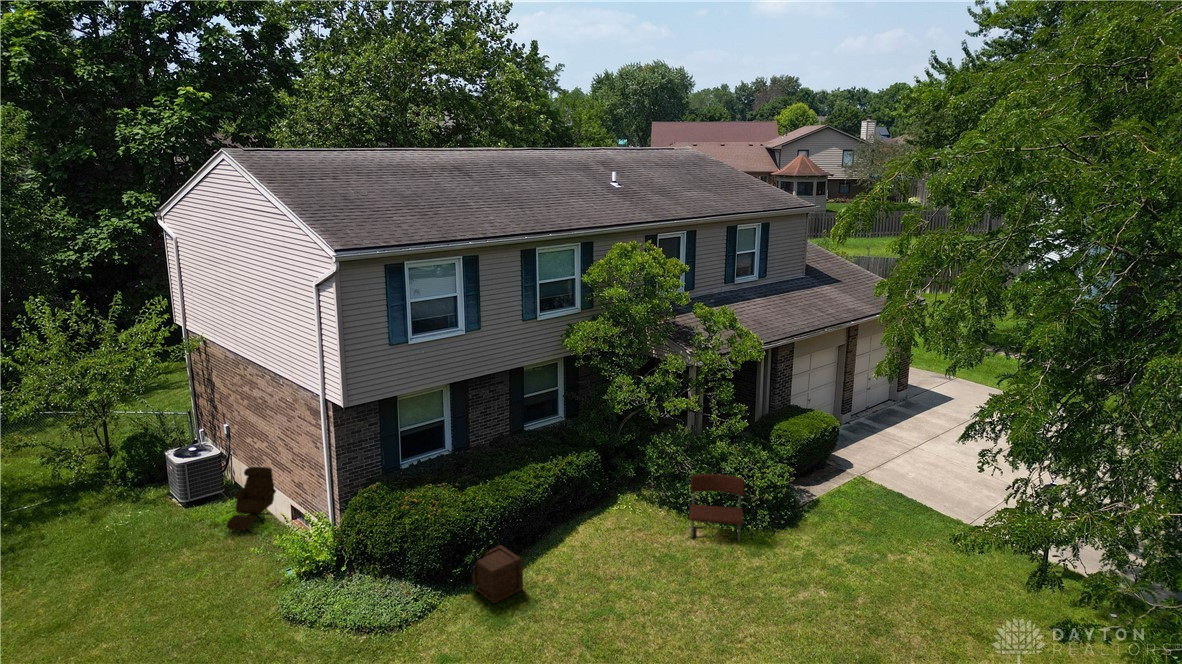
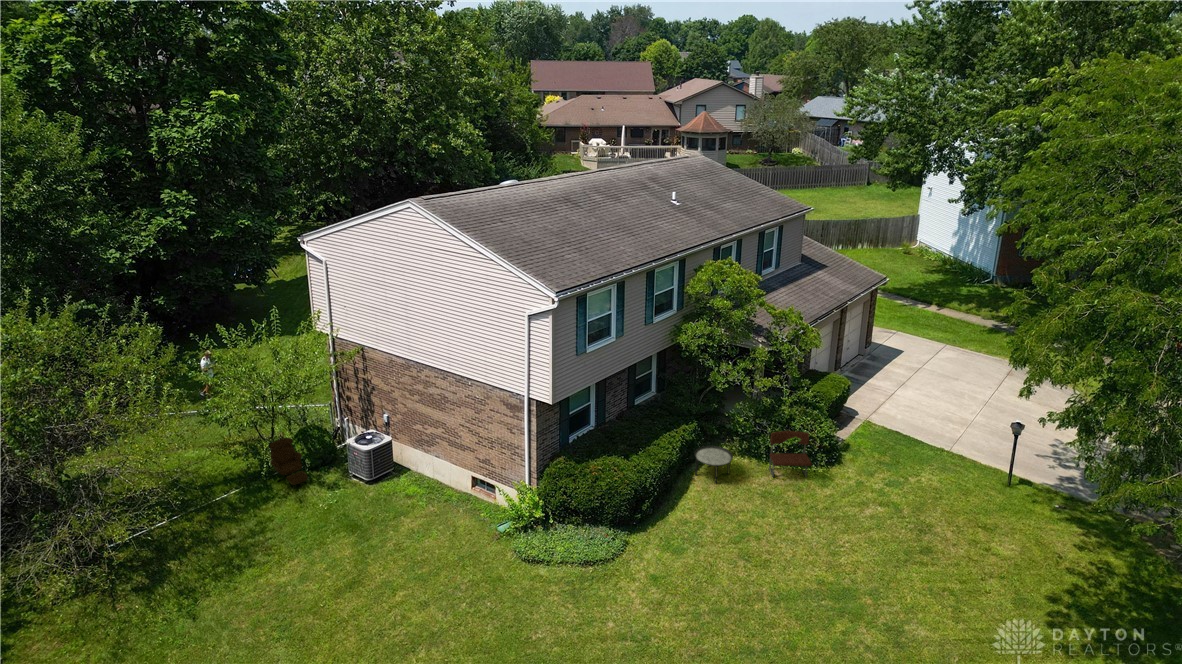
lounge chair: present [227,467,276,536] -> present [270,438,308,486]
round table: none [584,489,637,540] -> present [694,446,733,484]
wooden crate: present [472,545,523,604] -> none [643,495,679,537]

